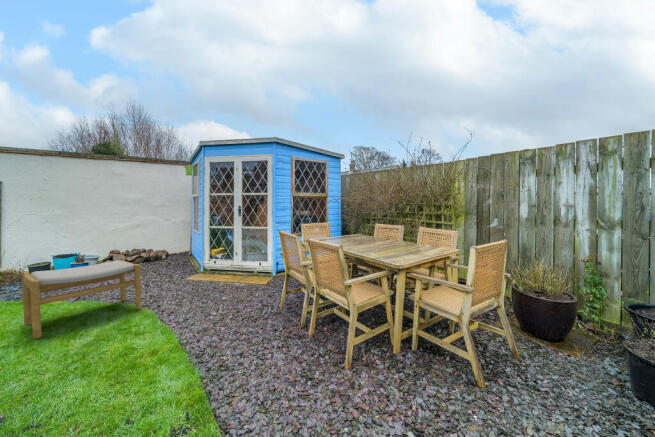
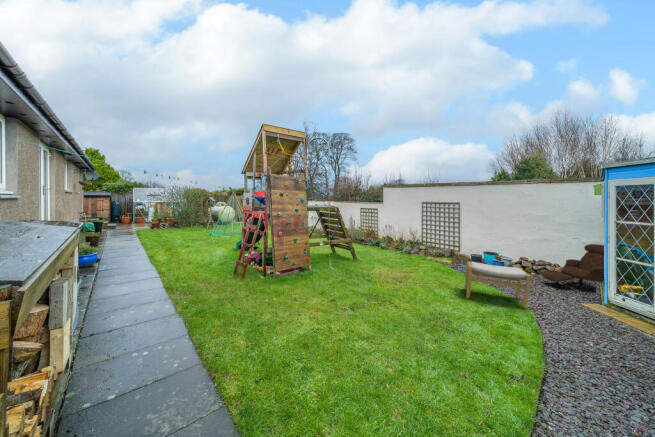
lounge chair: none [141,221,198,274] -> present [542,244,605,292]

